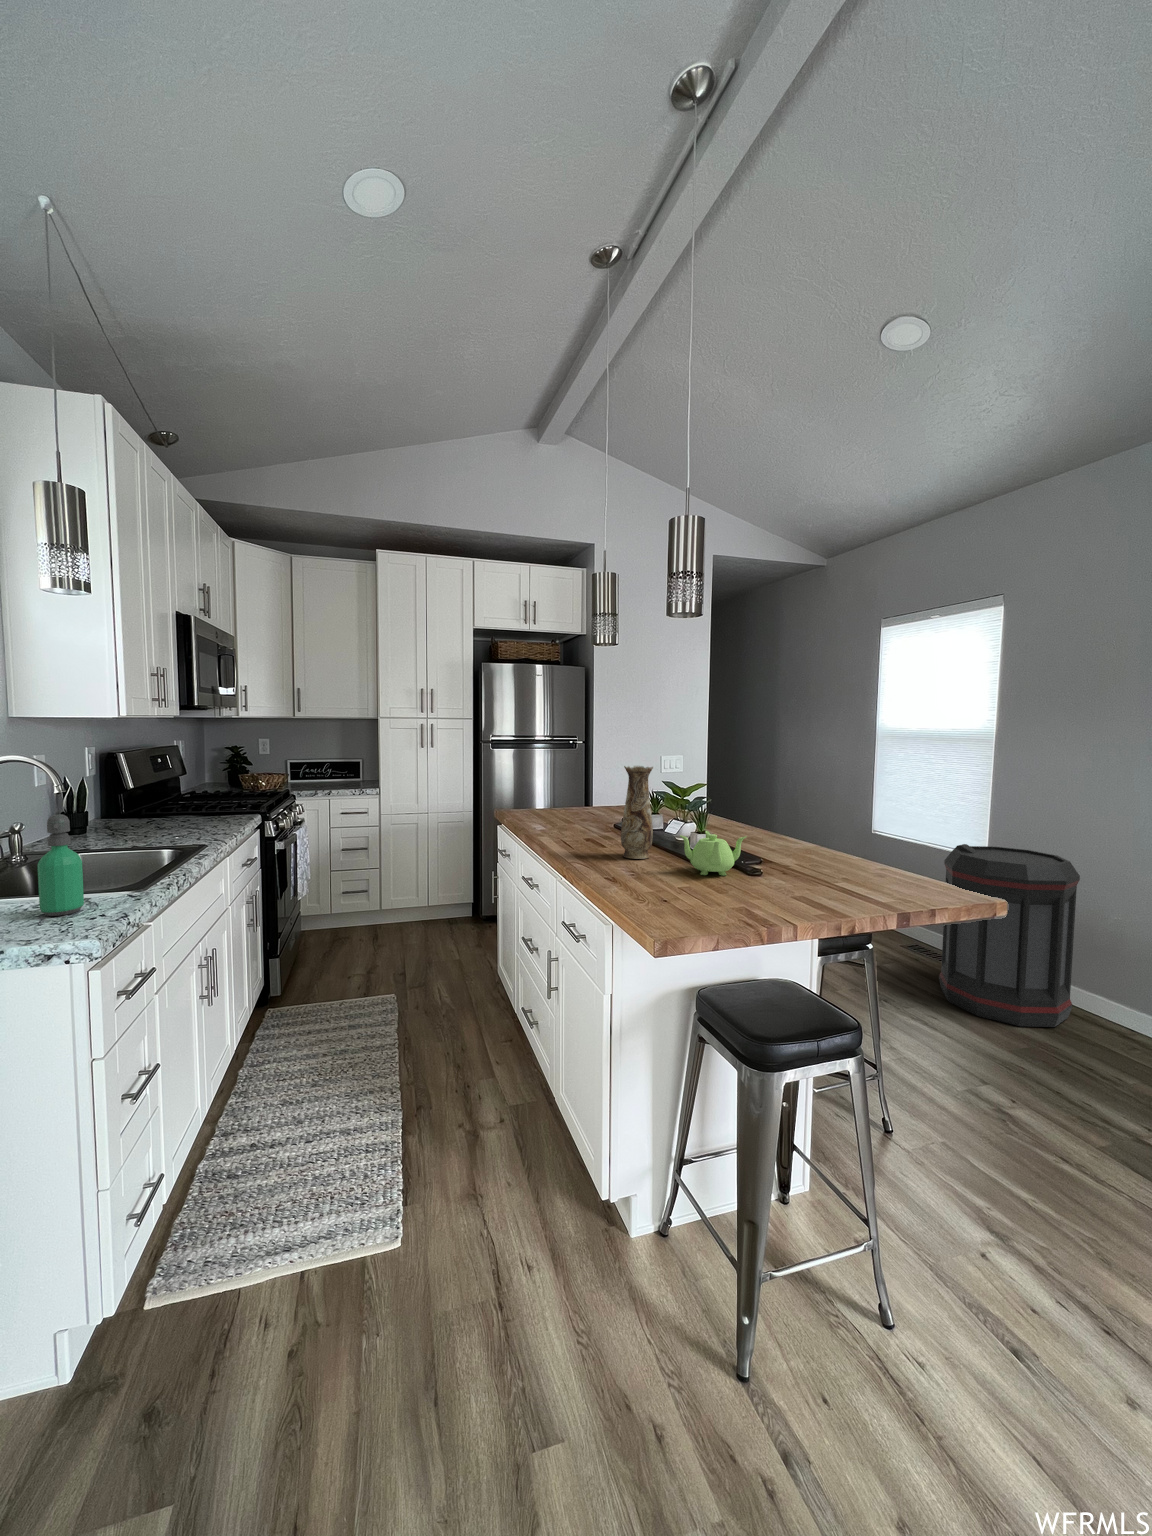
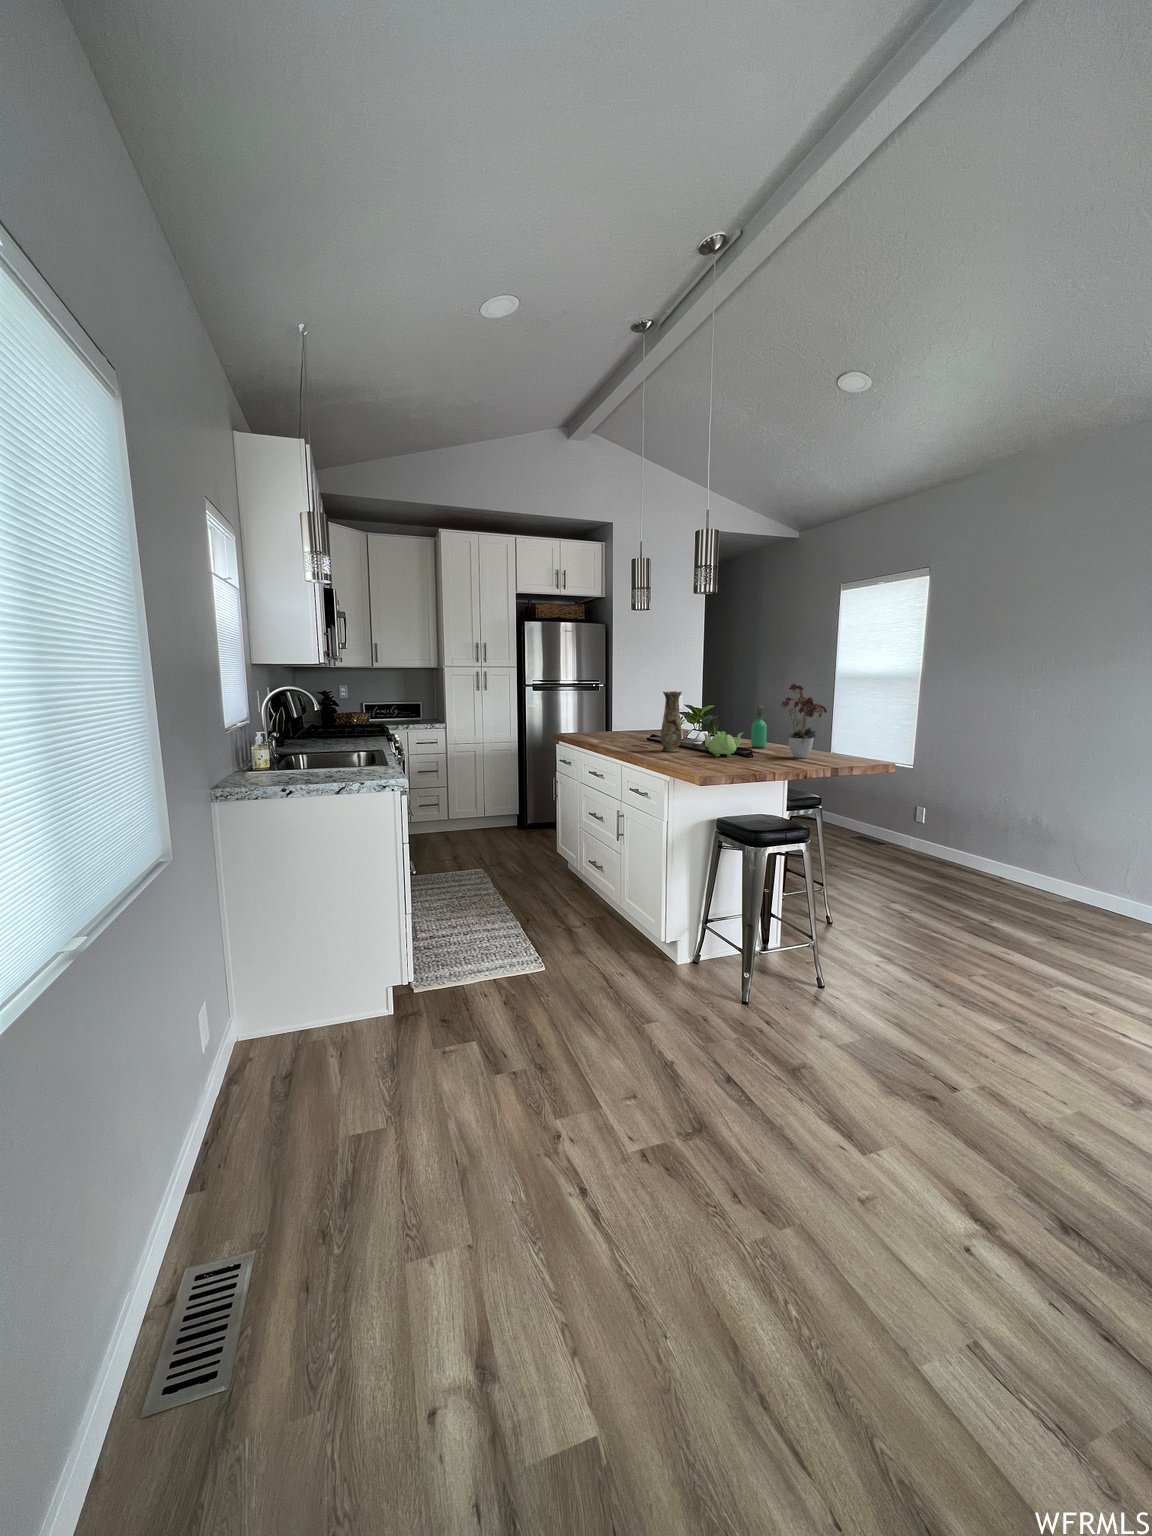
flower arrangement: none [802,755,893,885] -> present [781,684,827,758]
soap dispenser: present [37,814,84,916] -> present [751,705,770,748]
trash can: present [939,844,1080,1027] -> none [875,753,971,875]

